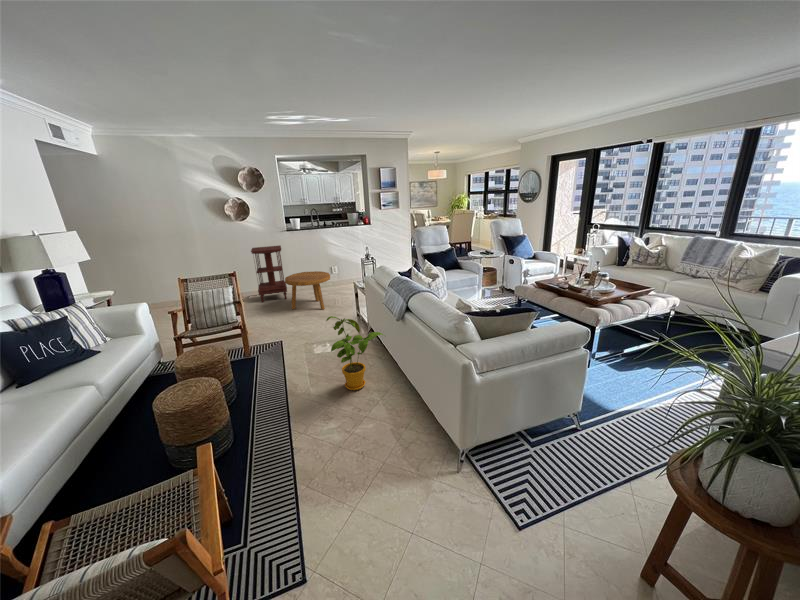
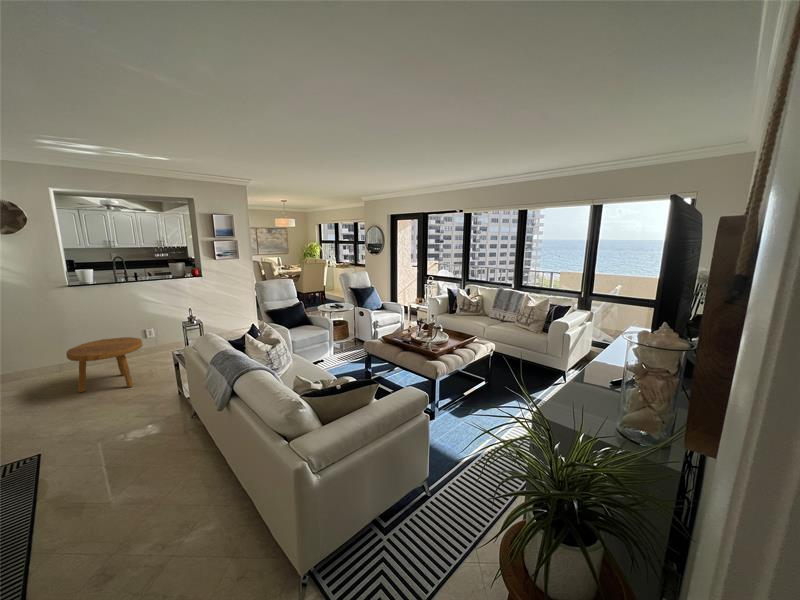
side table: present [251,245,287,302] -> none [5,305,74,387]
house plant: present [326,316,383,390] -> none [114,411,210,509]

